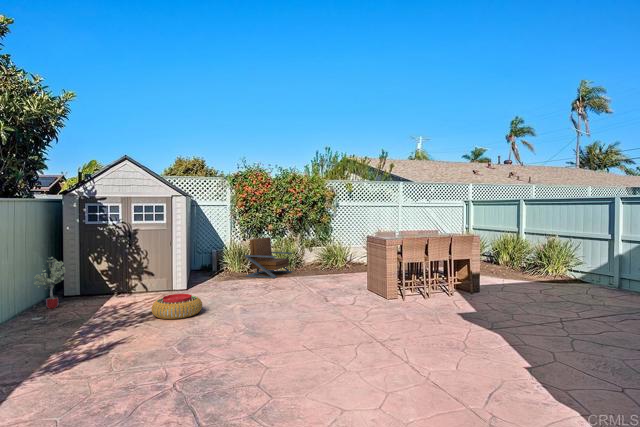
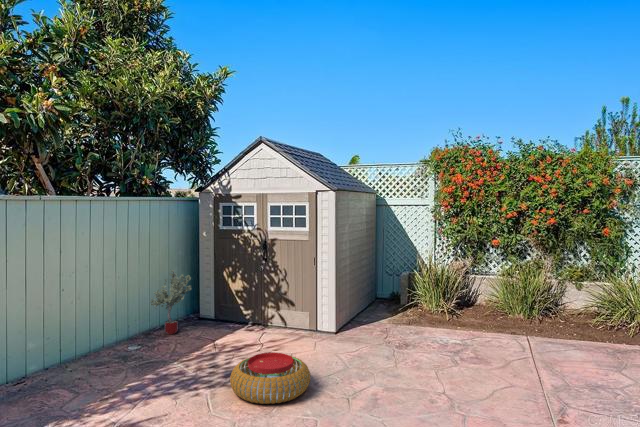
lounge chair: present [245,237,292,278] -> none [445,259,535,334]

